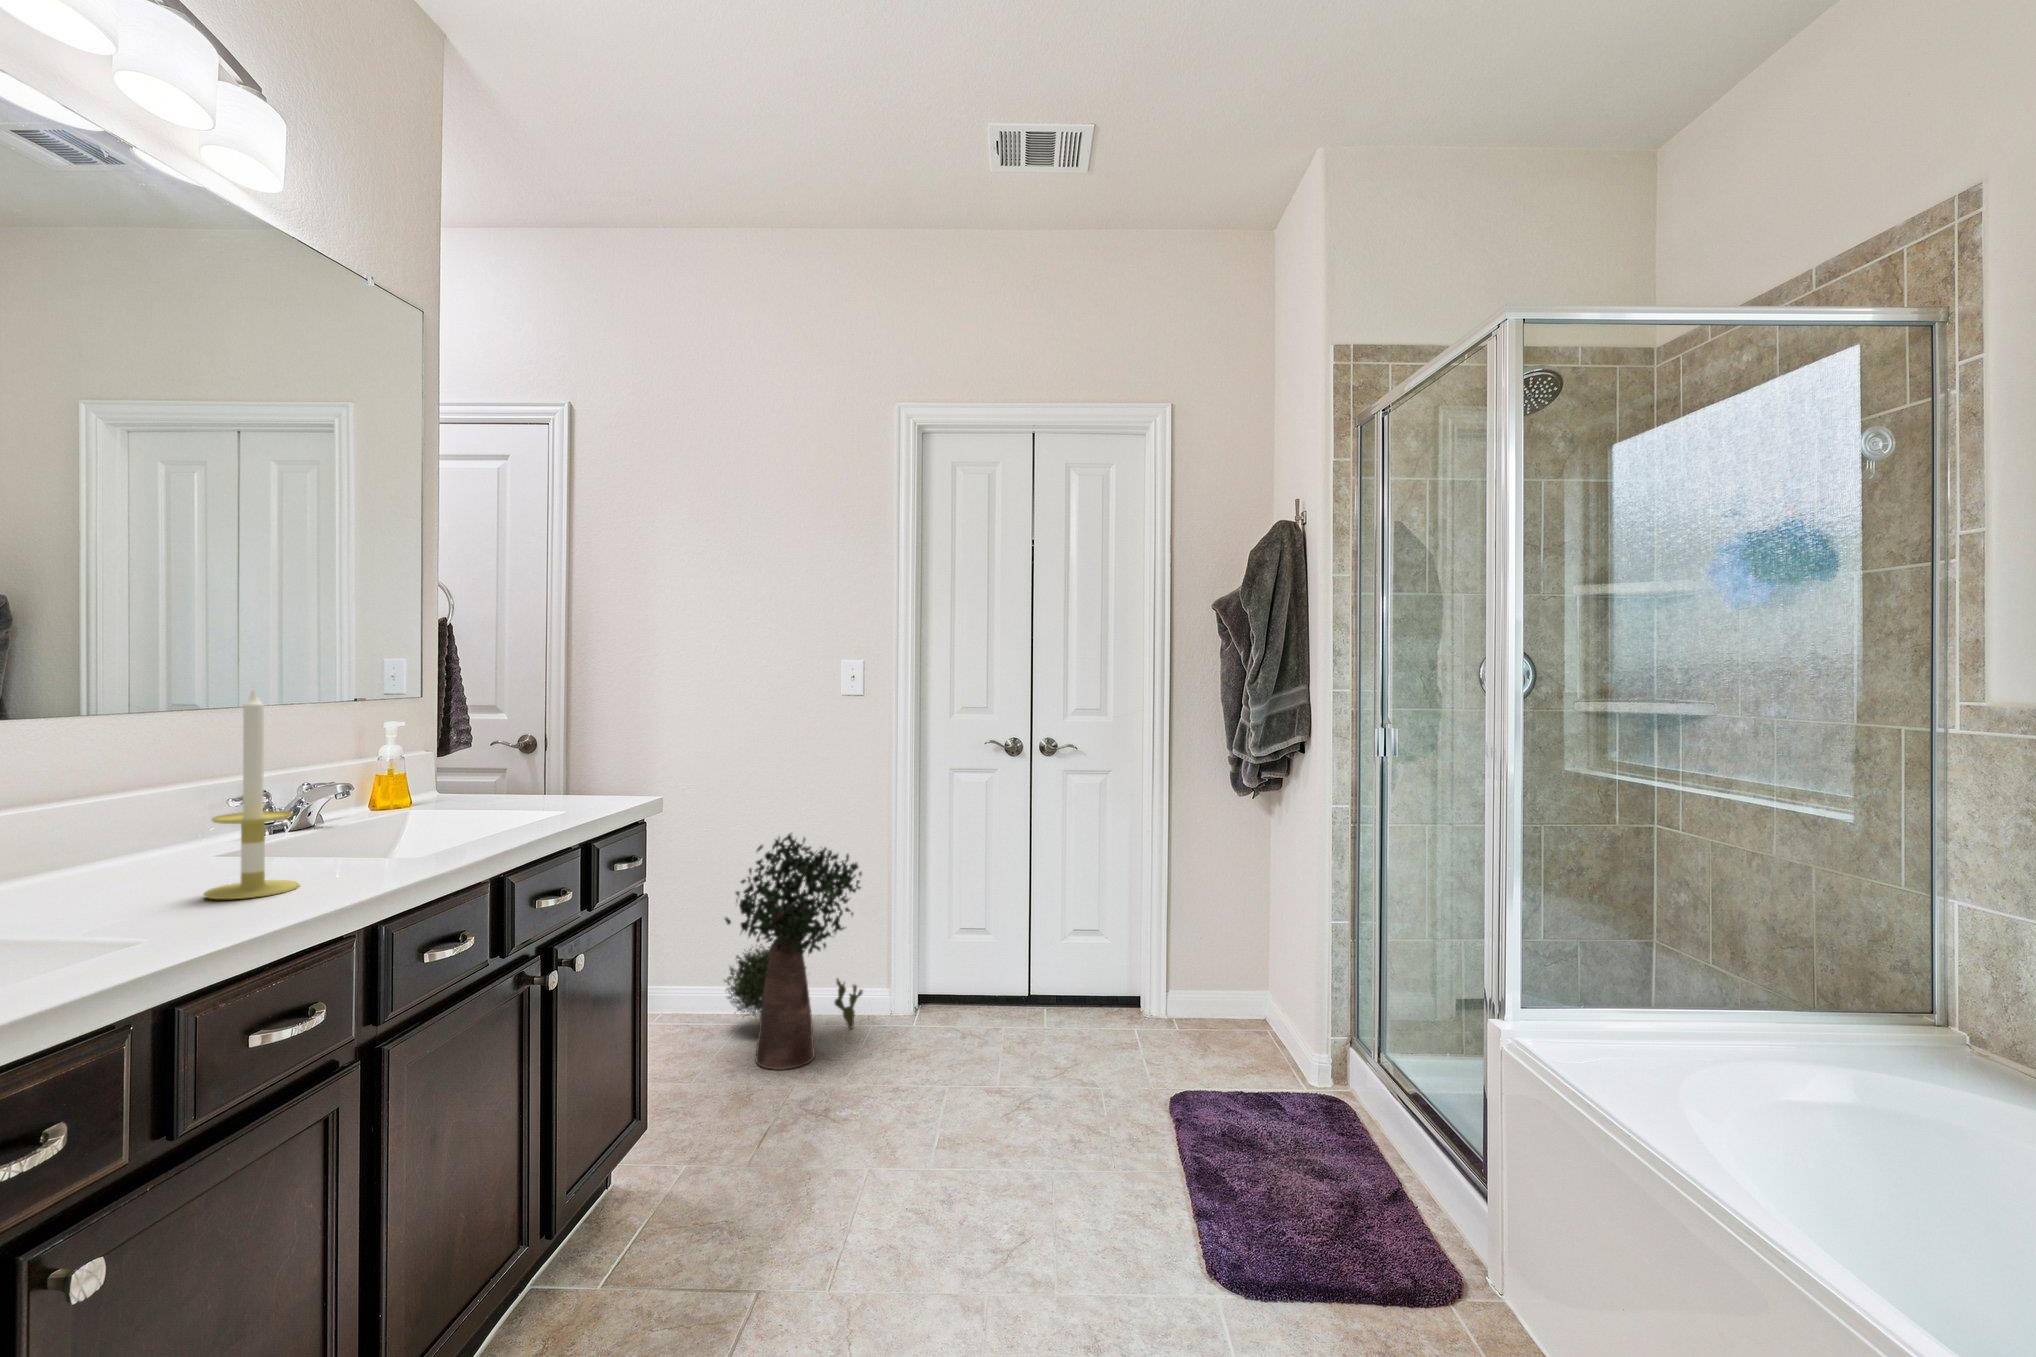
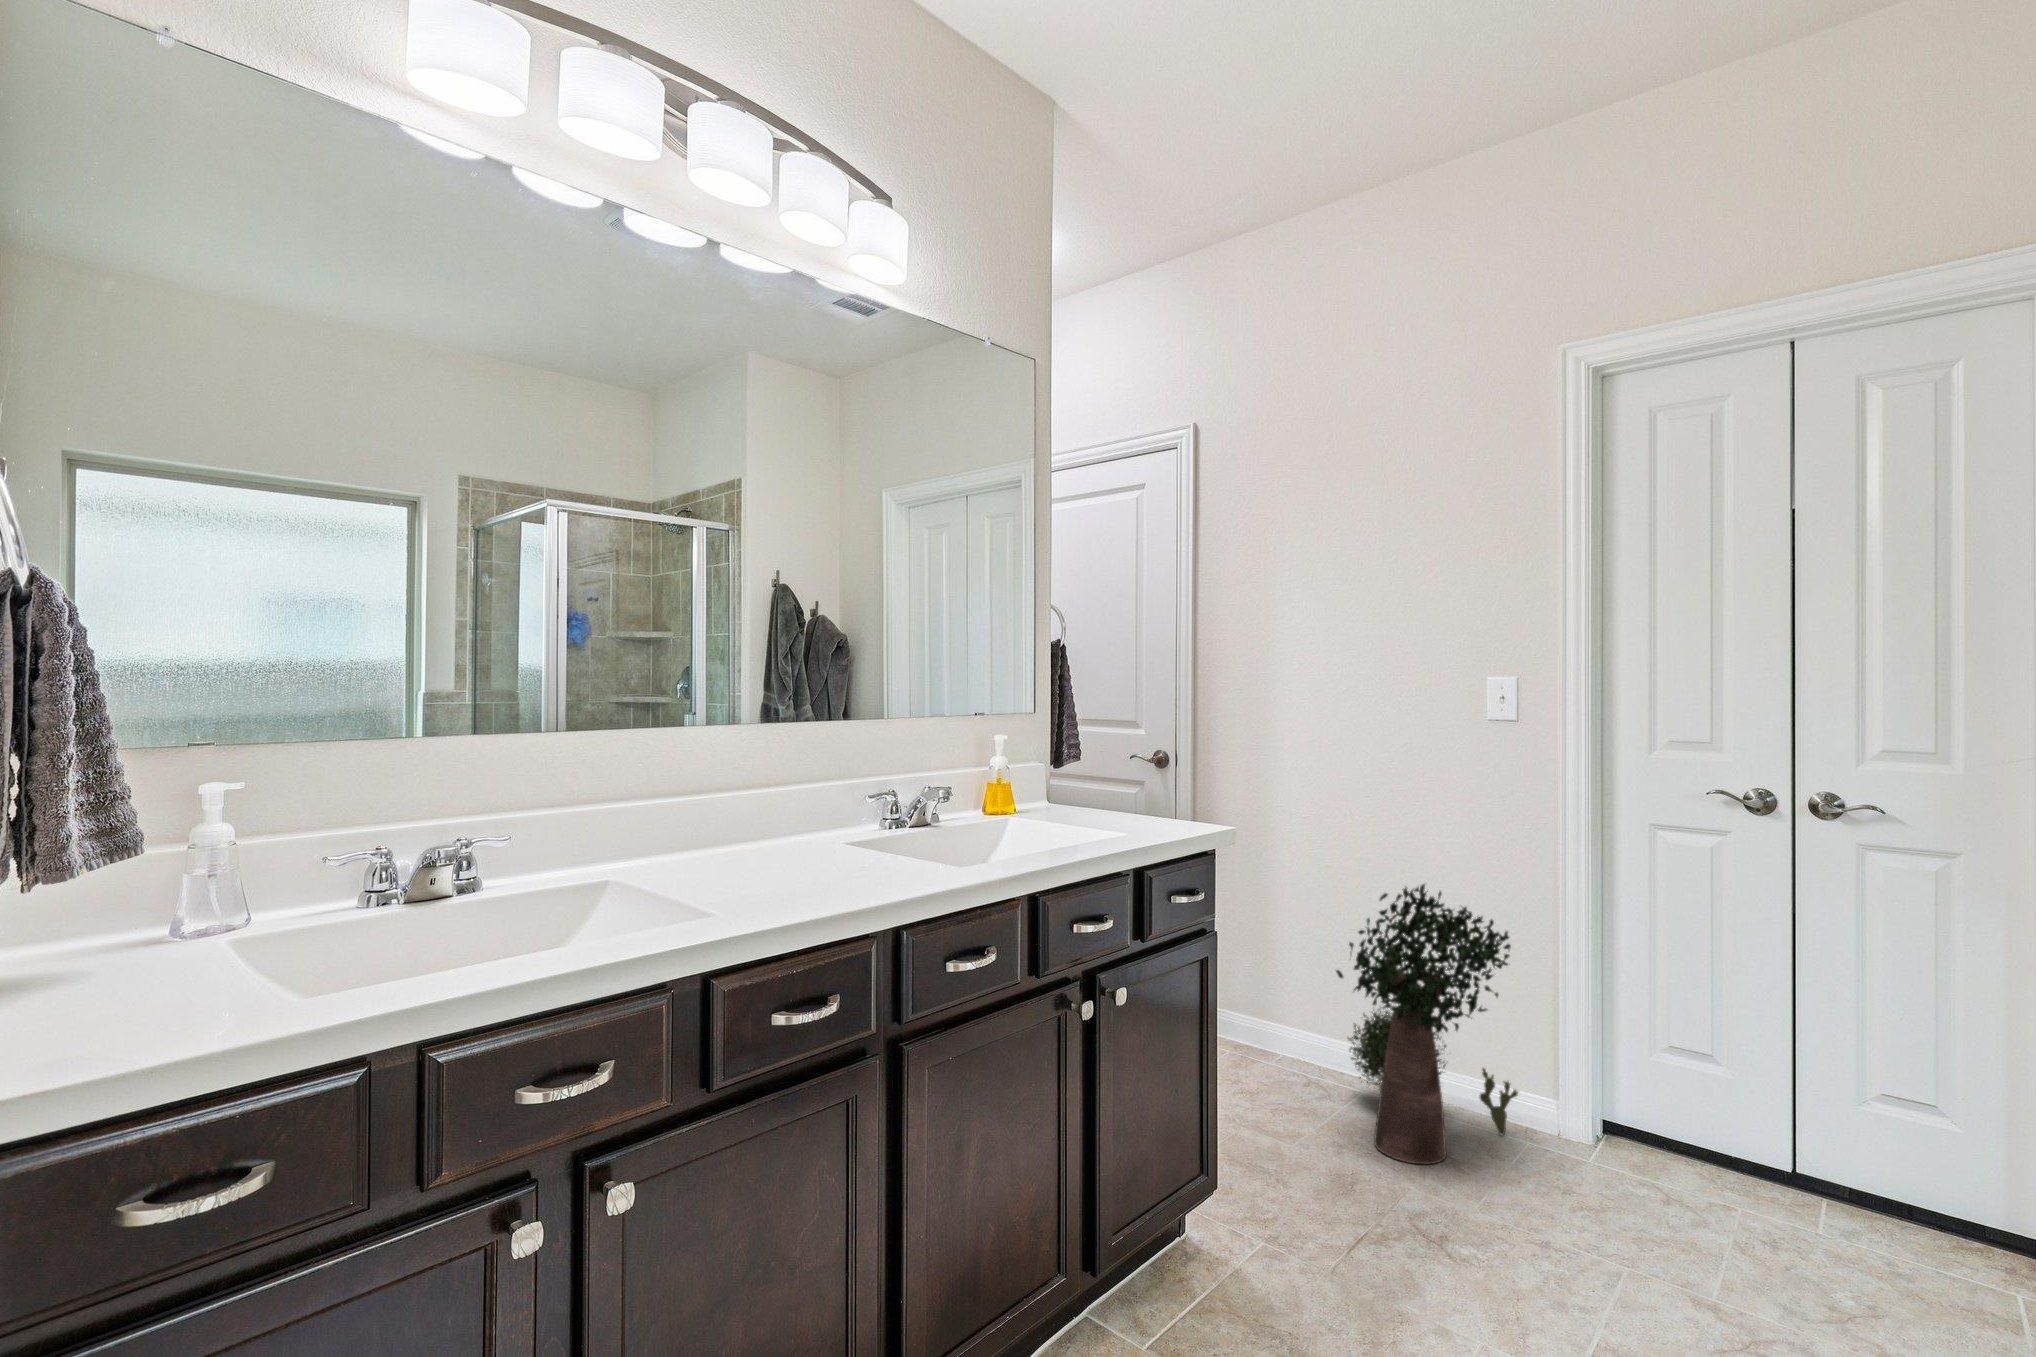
candle: present [204,689,299,899] -> none [791,700,859,887]

